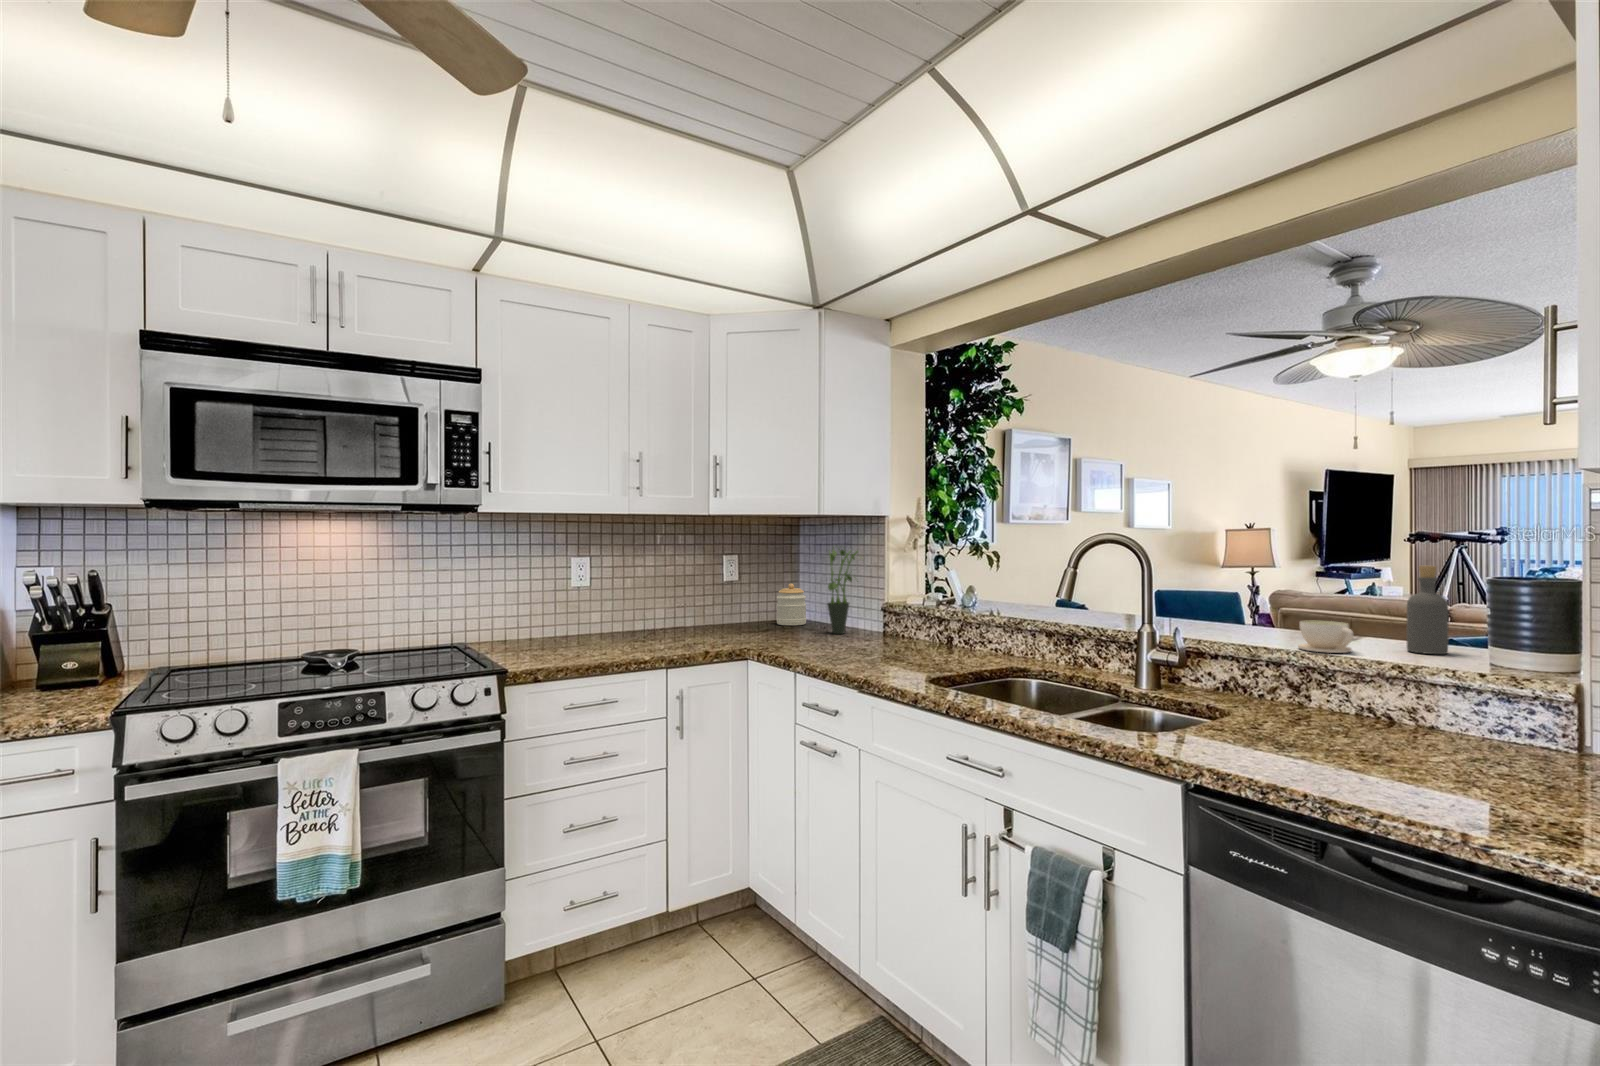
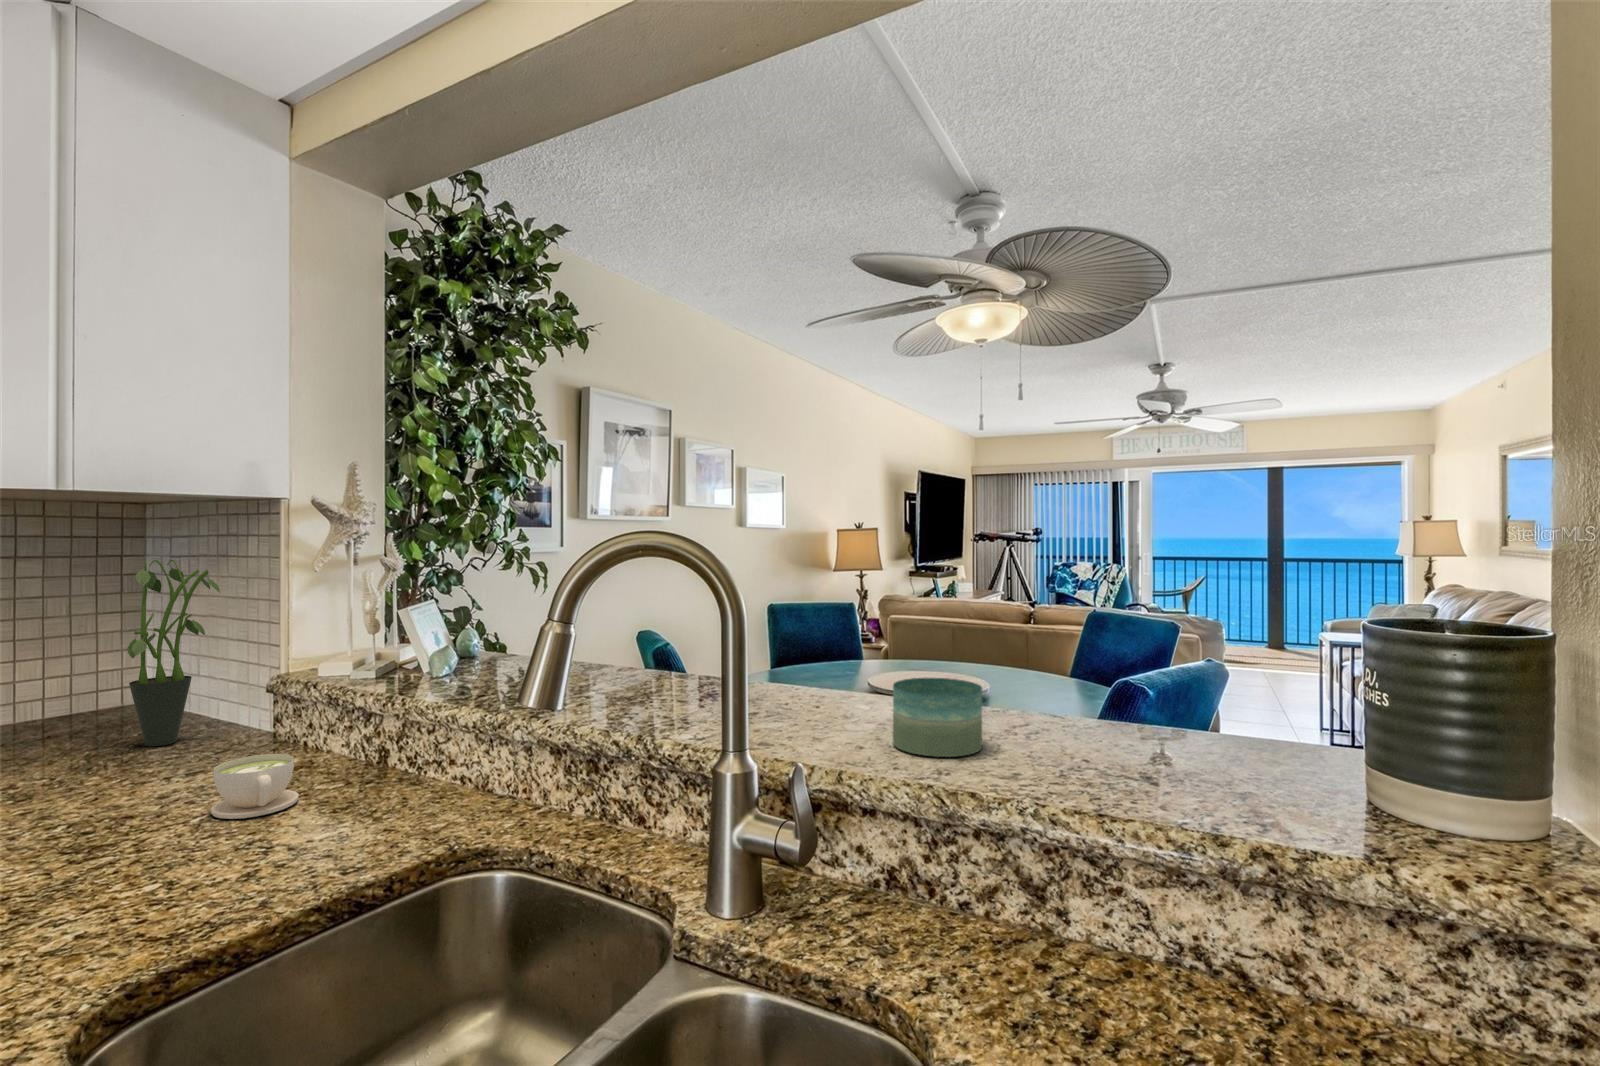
bottle: present [1407,566,1449,654] -> none [1194,607,1265,782]
jar: present [777,584,806,625] -> none [45,636,128,725]
candle: none [1231,605,1284,640] -> present [893,678,982,757]
coffee cup: present [1298,620,1353,653] -> present [211,754,299,819]

